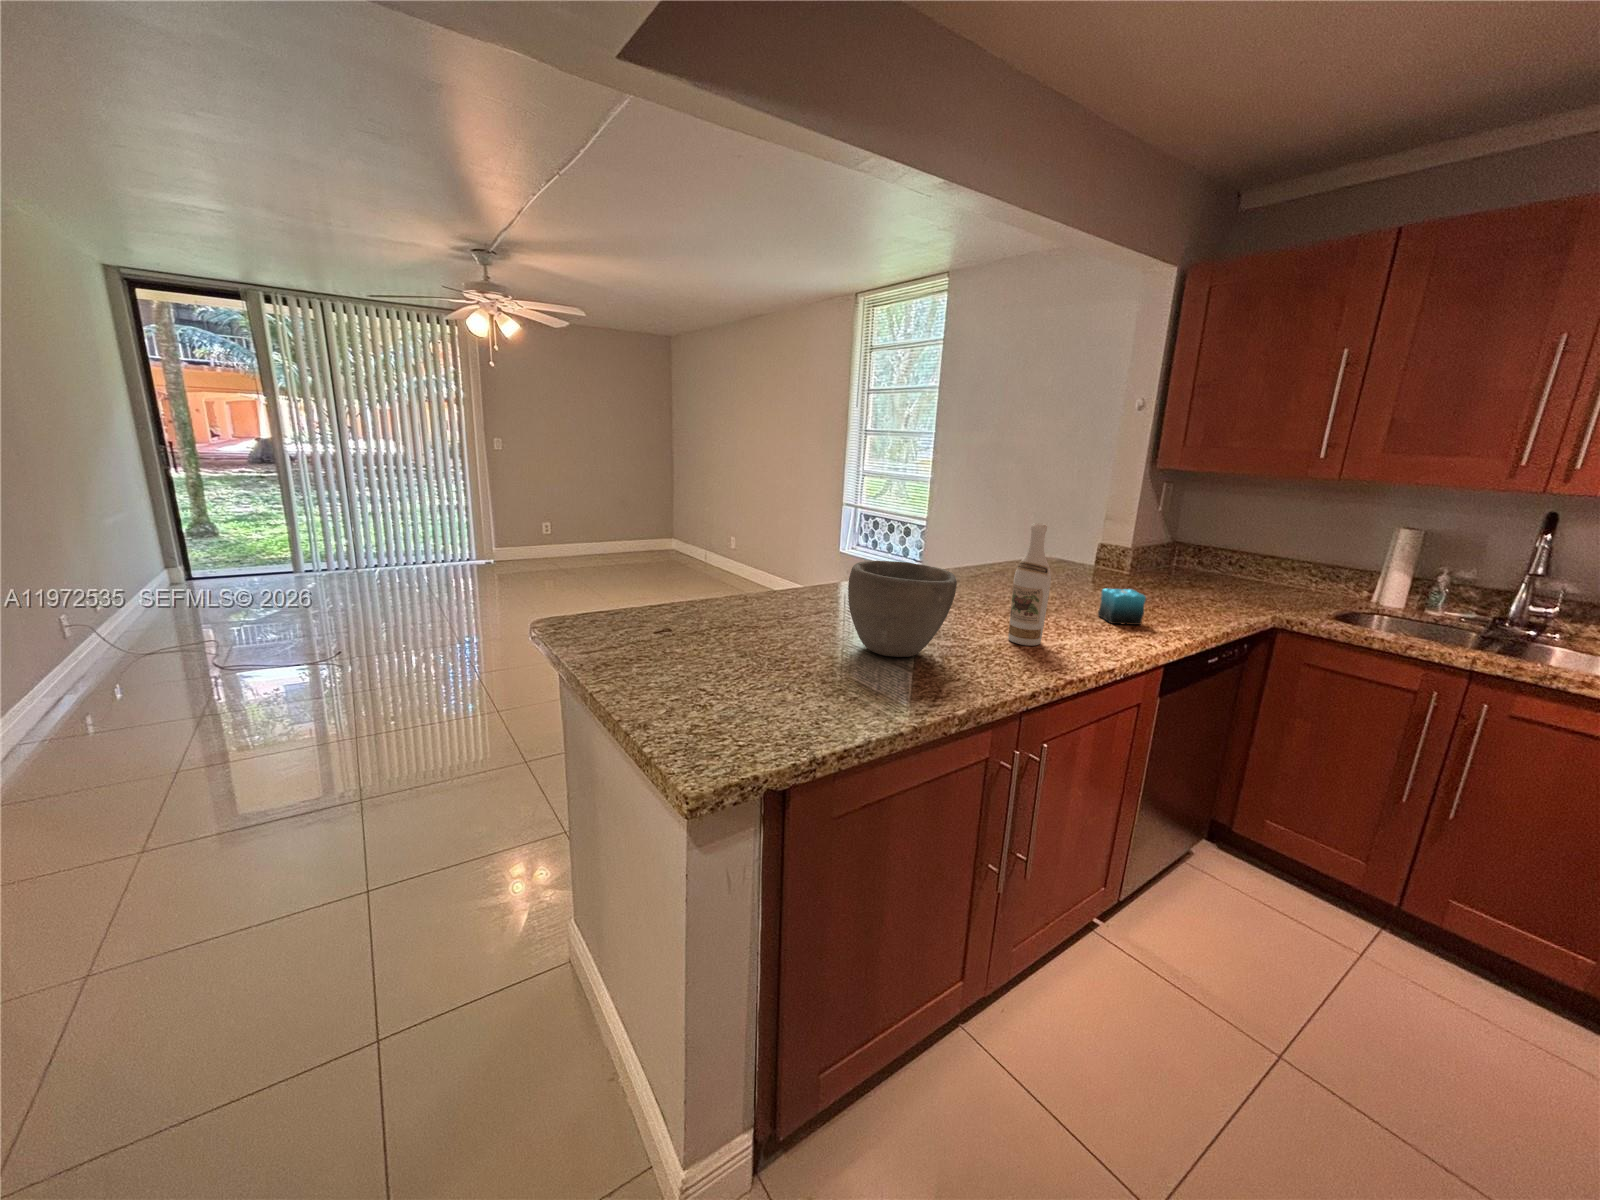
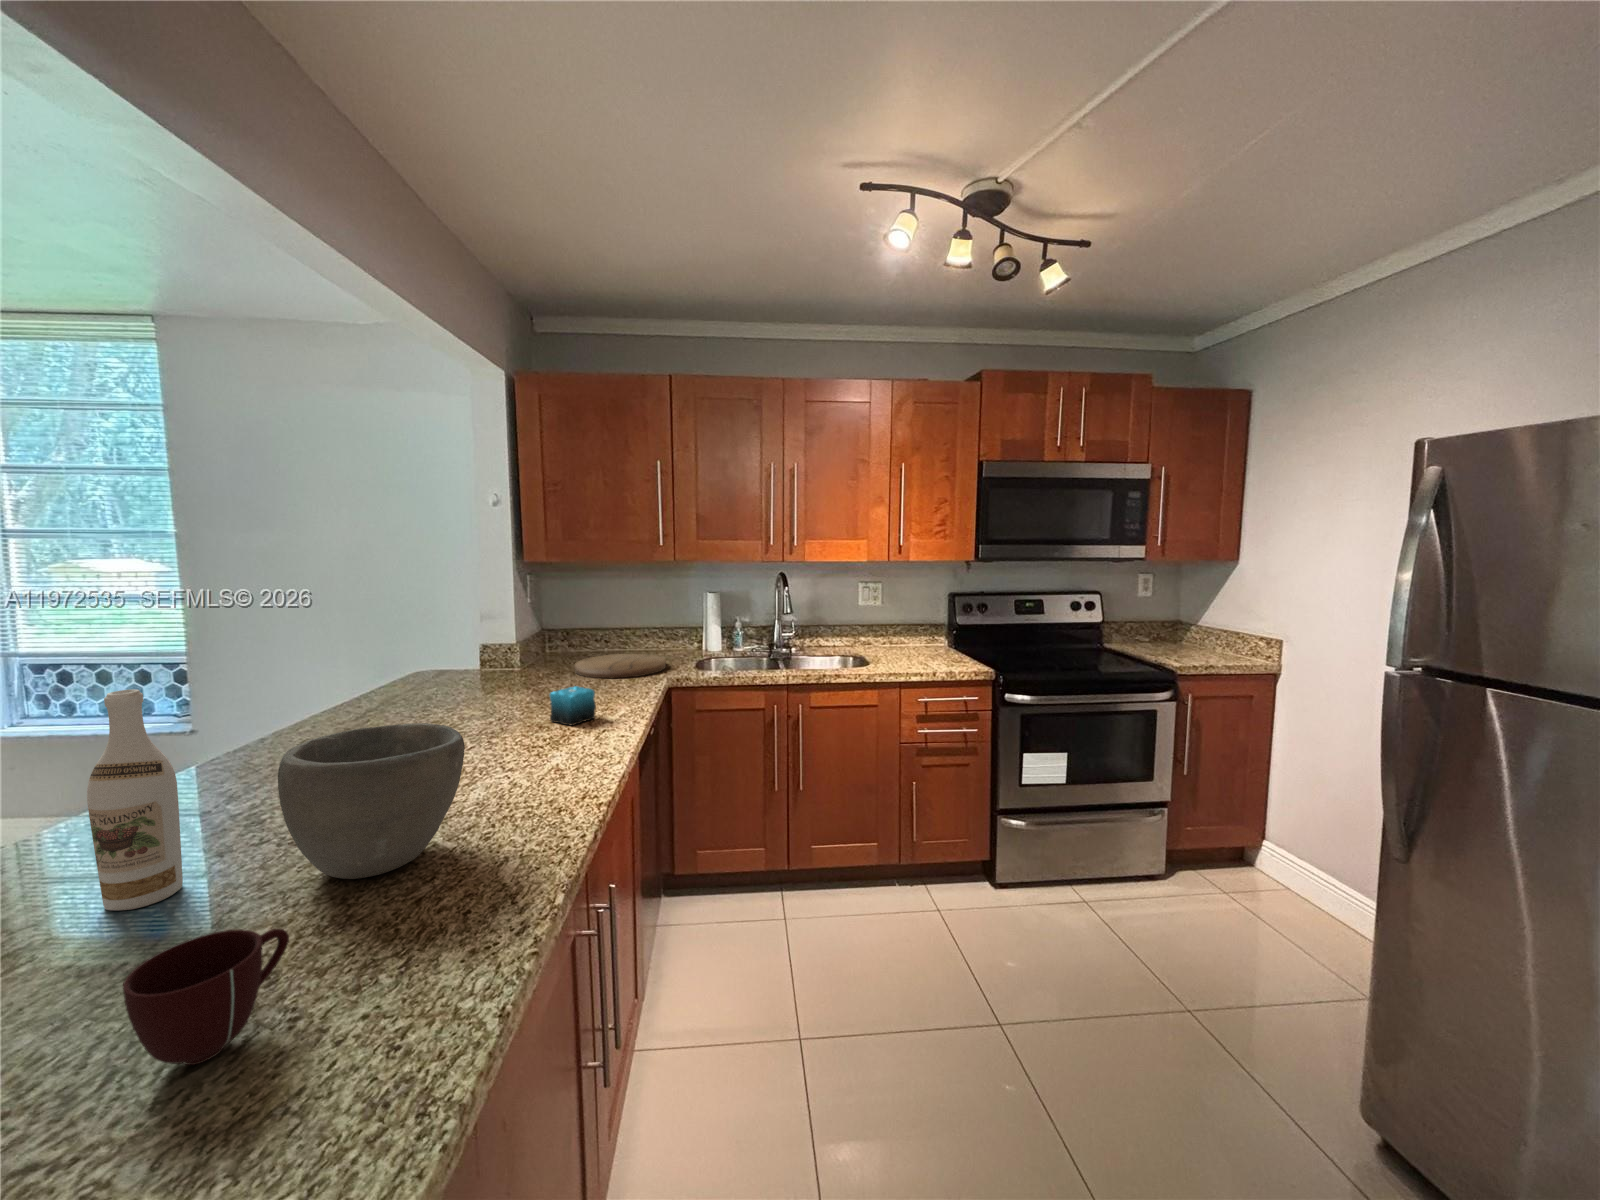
wine bottle: present [1008,523,1051,646] -> present [87,689,183,911]
cutting board: none [1175,577,1295,608] -> present [575,654,666,678]
mug: none [742,631,808,689] -> present [123,929,289,1065]

